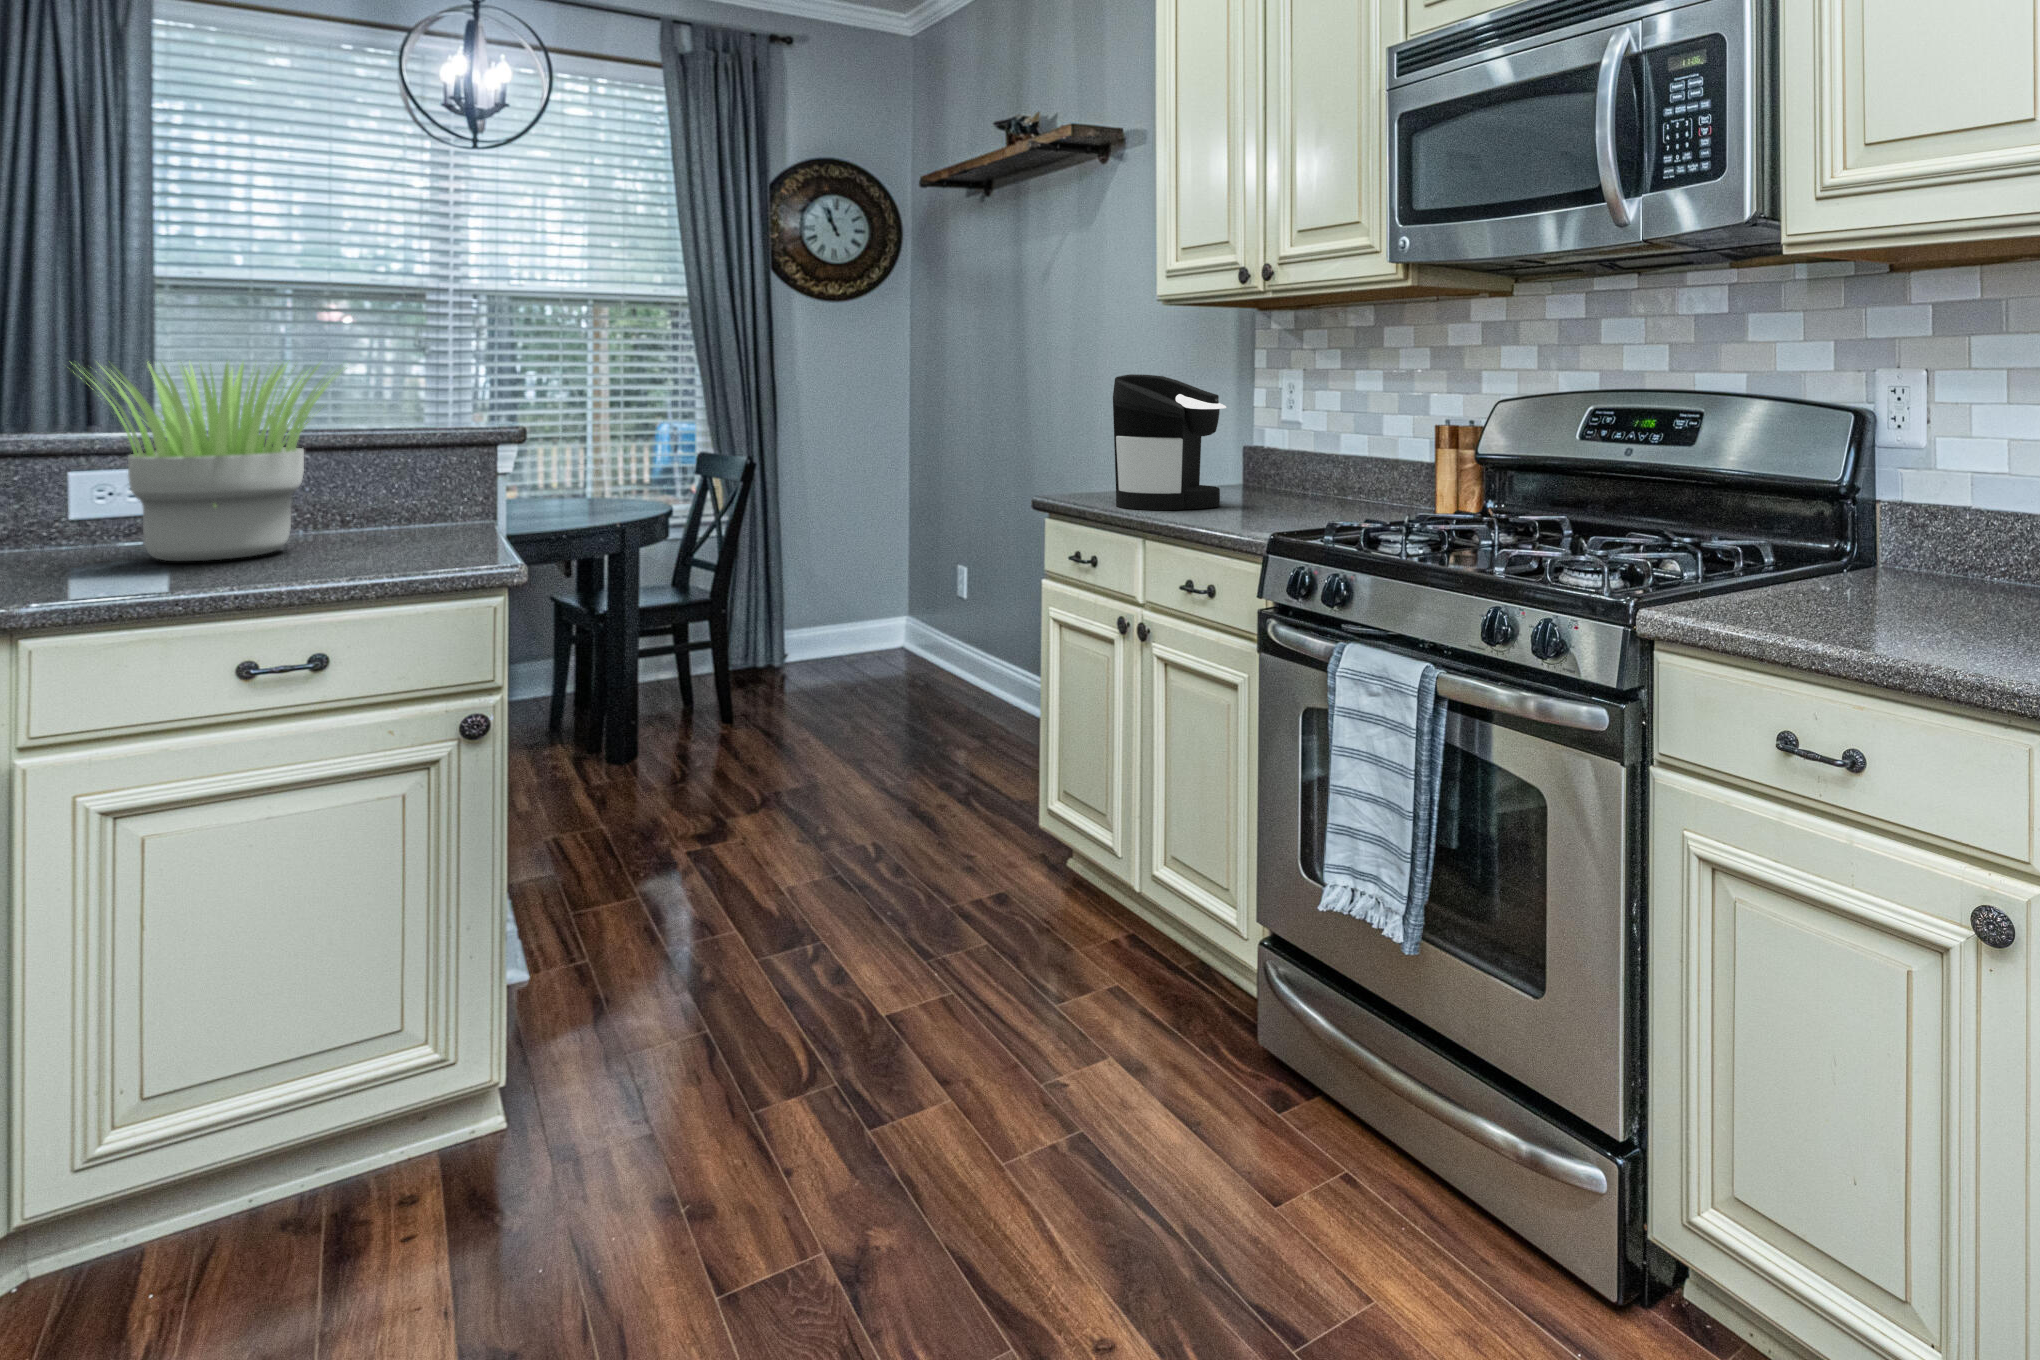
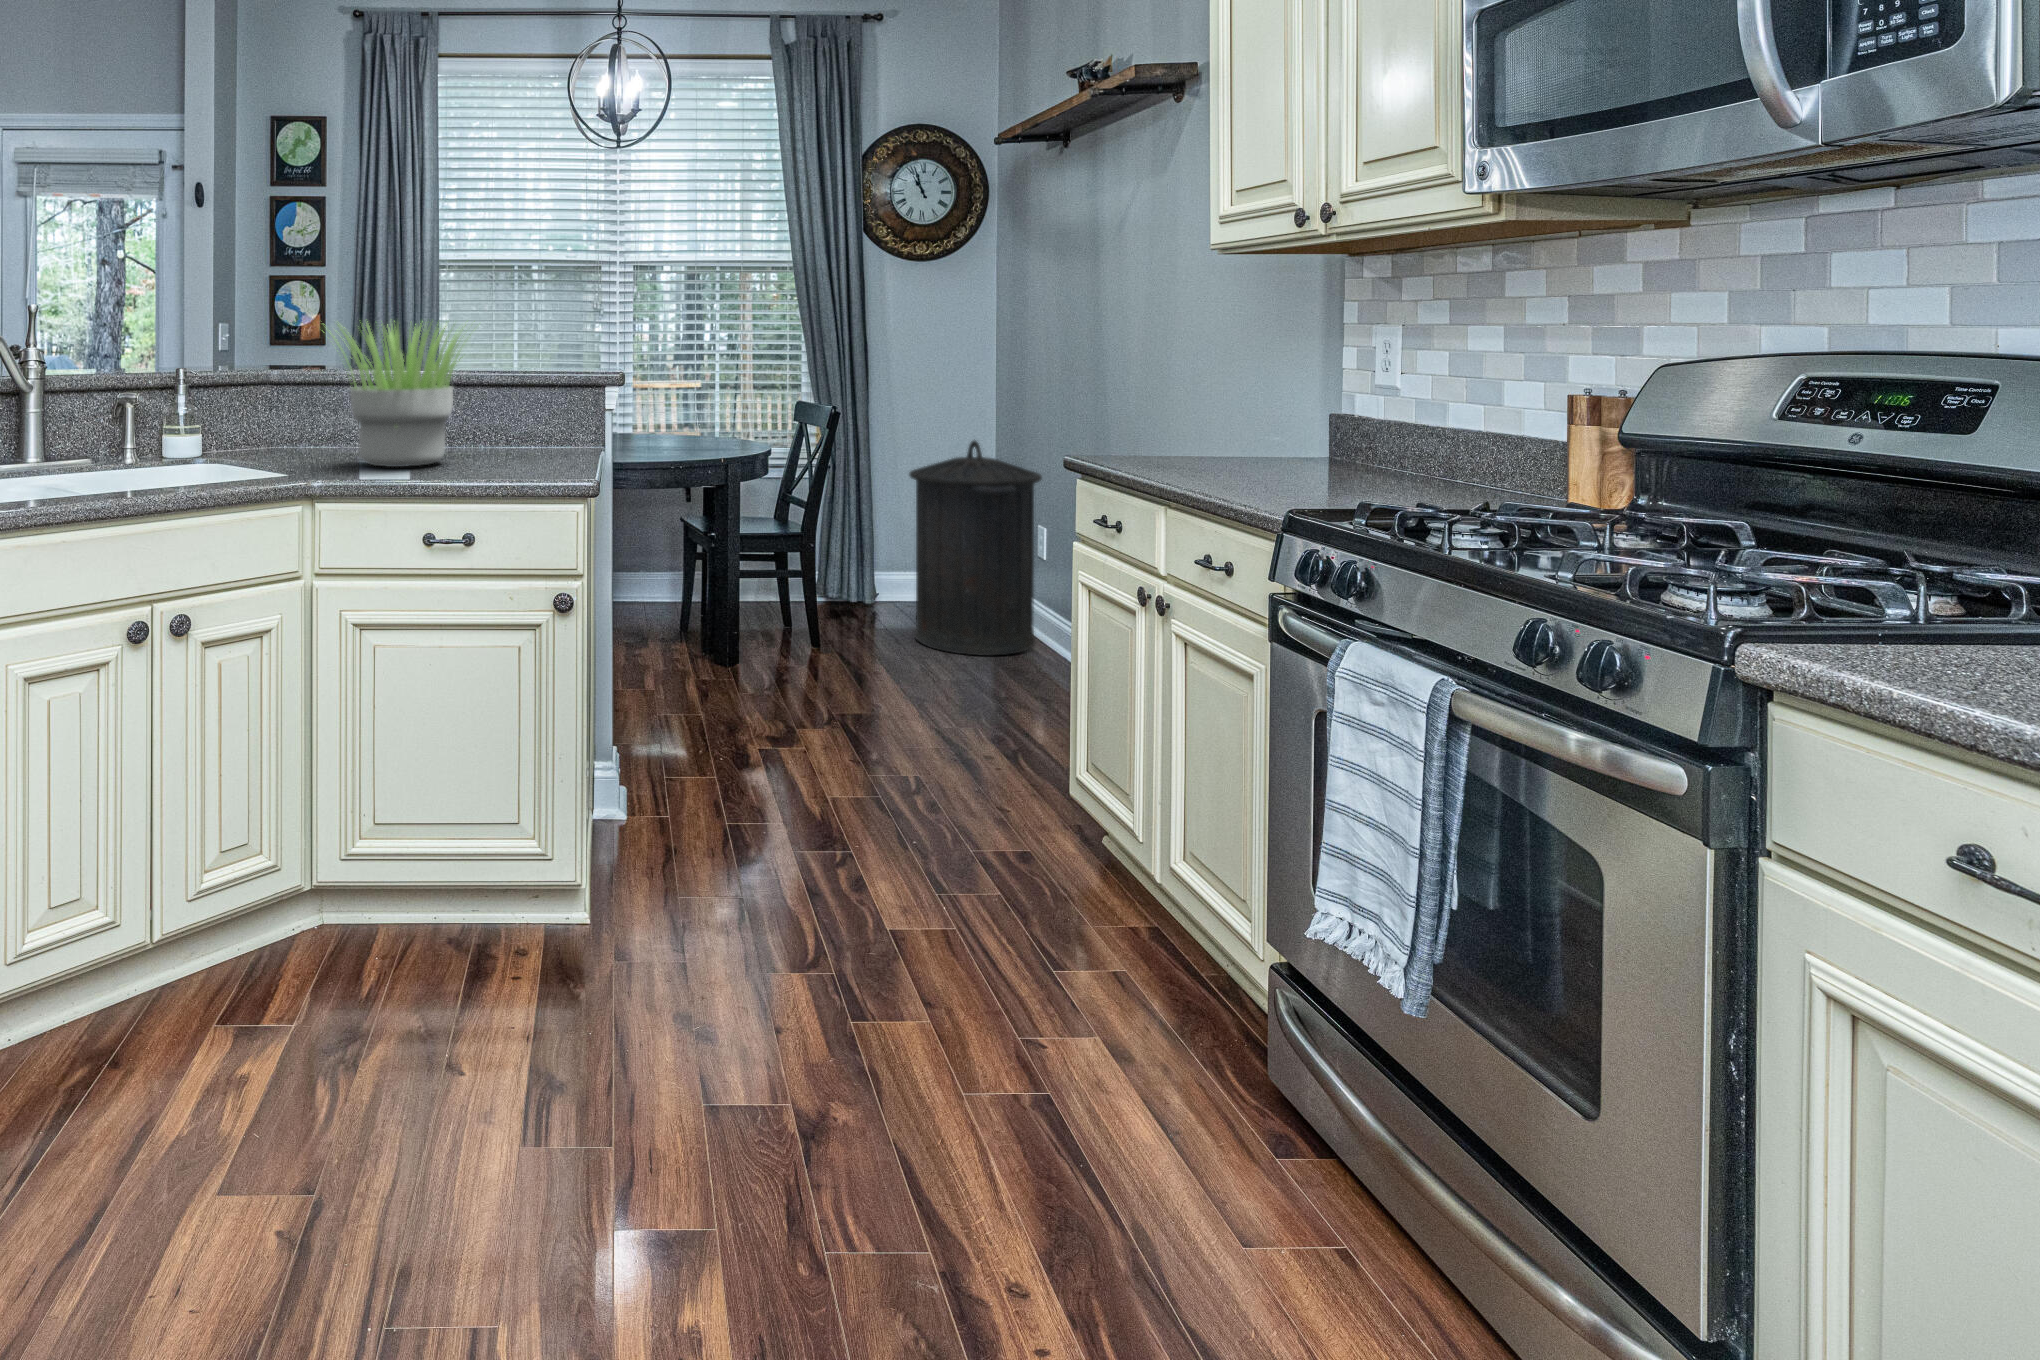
coffee maker: present [1113,374,1226,510] -> none [1141,331,1275,480]
trash can: none [827,483,963,704] -> present [909,441,1042,656]

